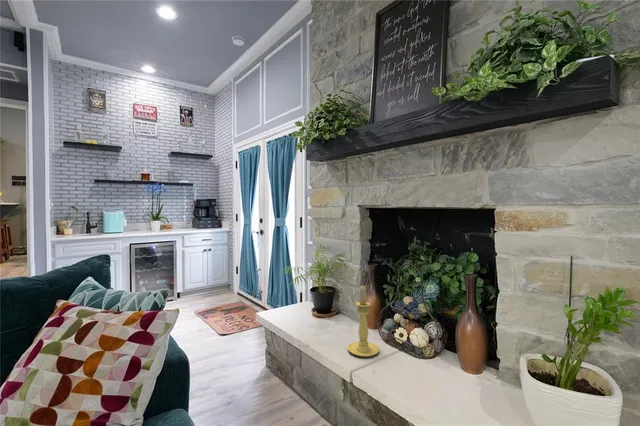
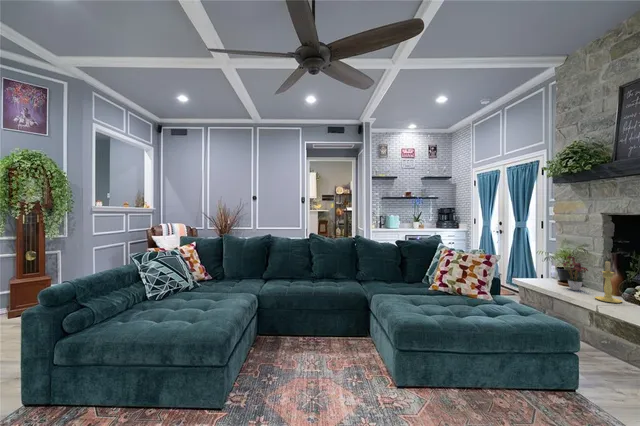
flower arrangement: none [311,273,344,332] -> present [563,256,588,291]

